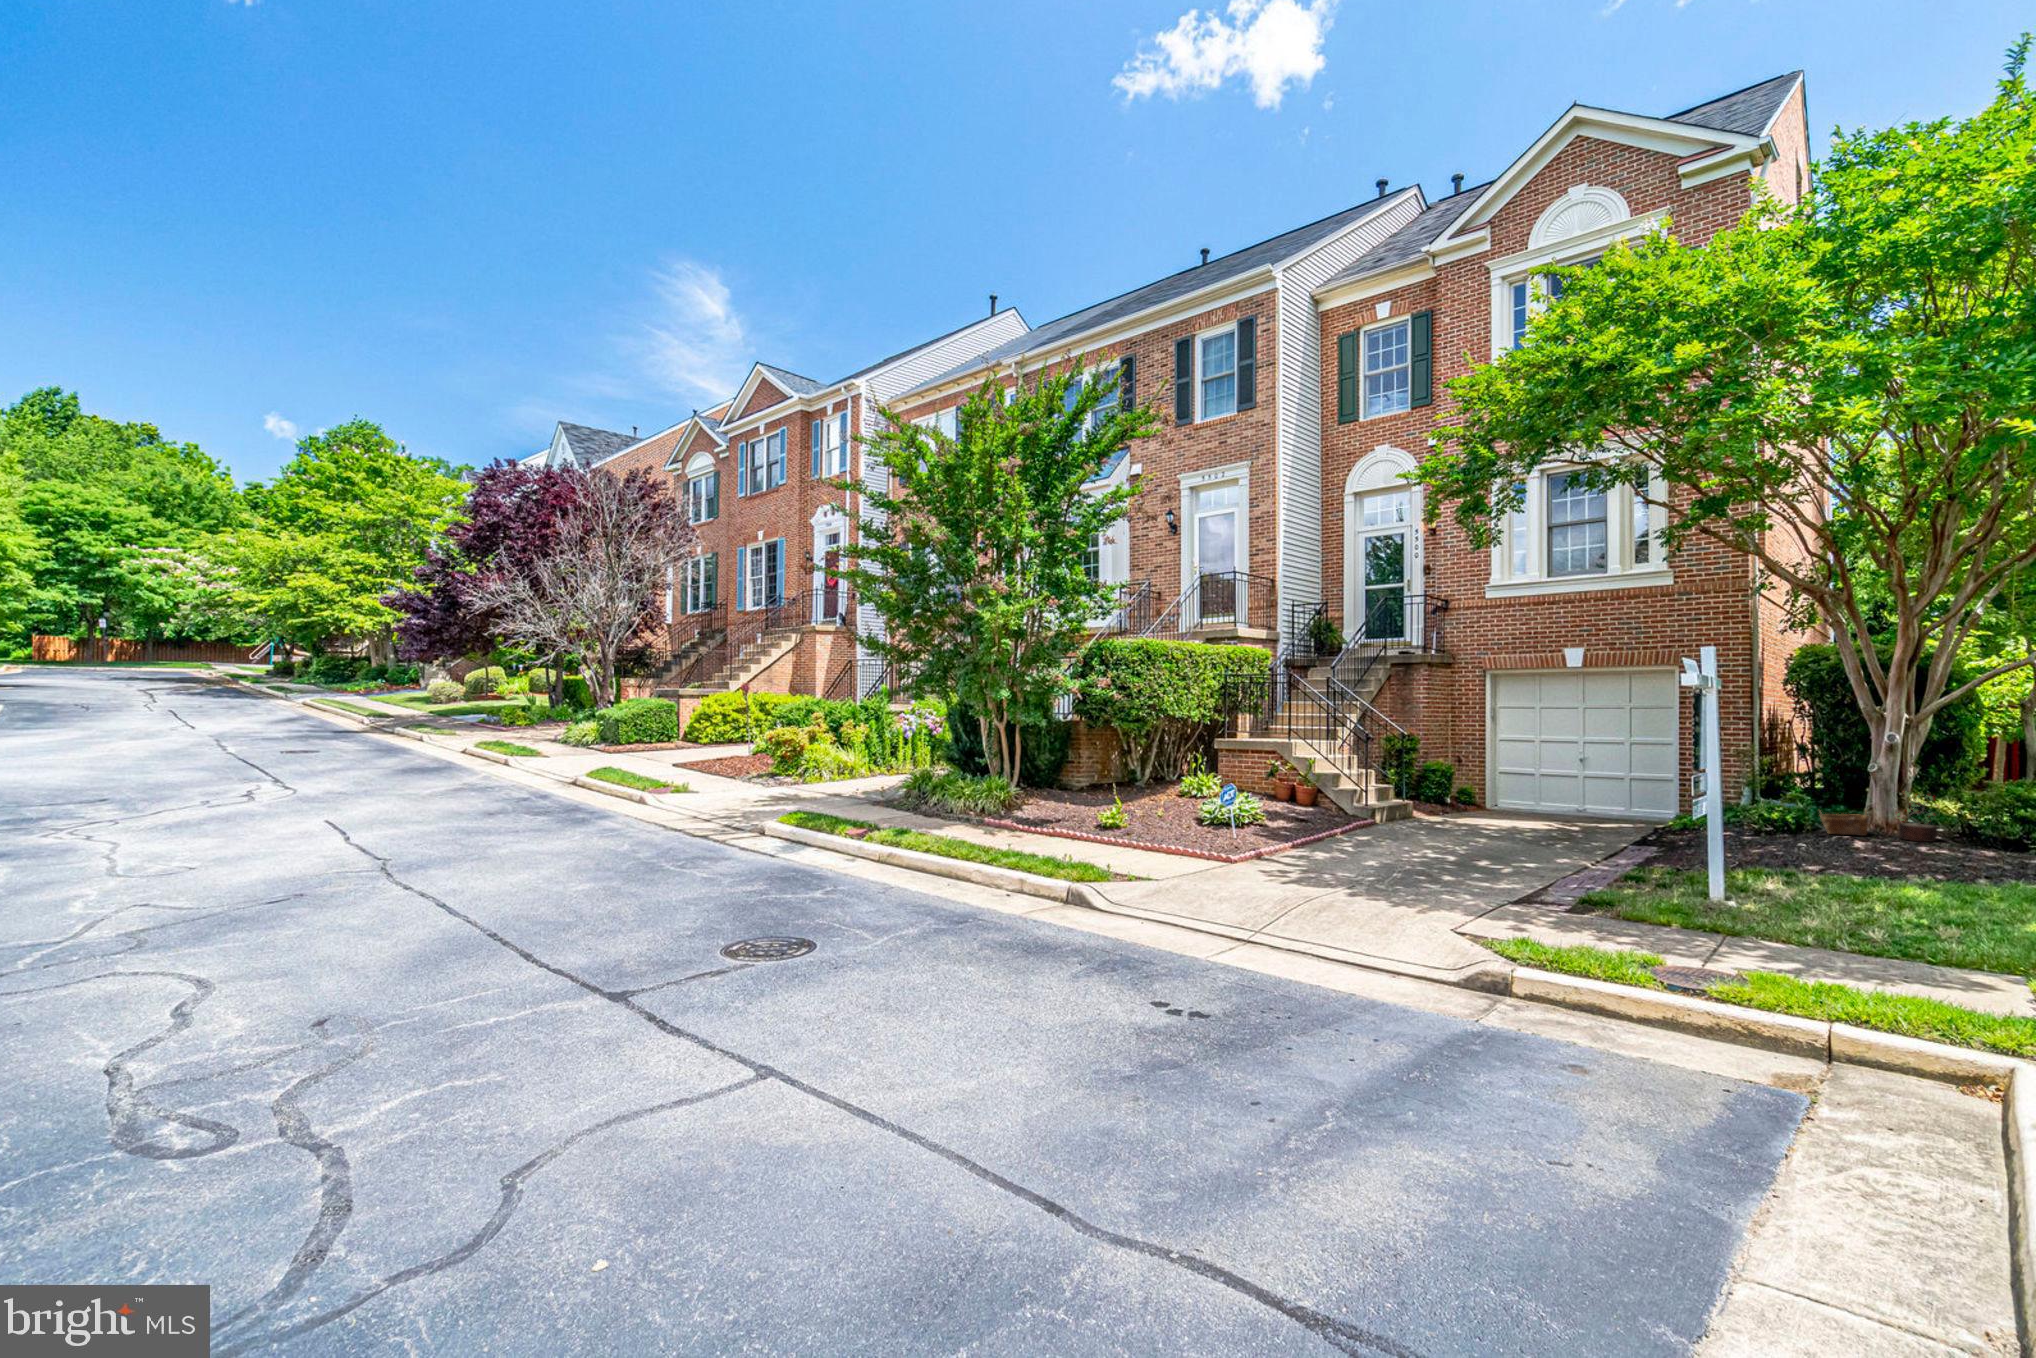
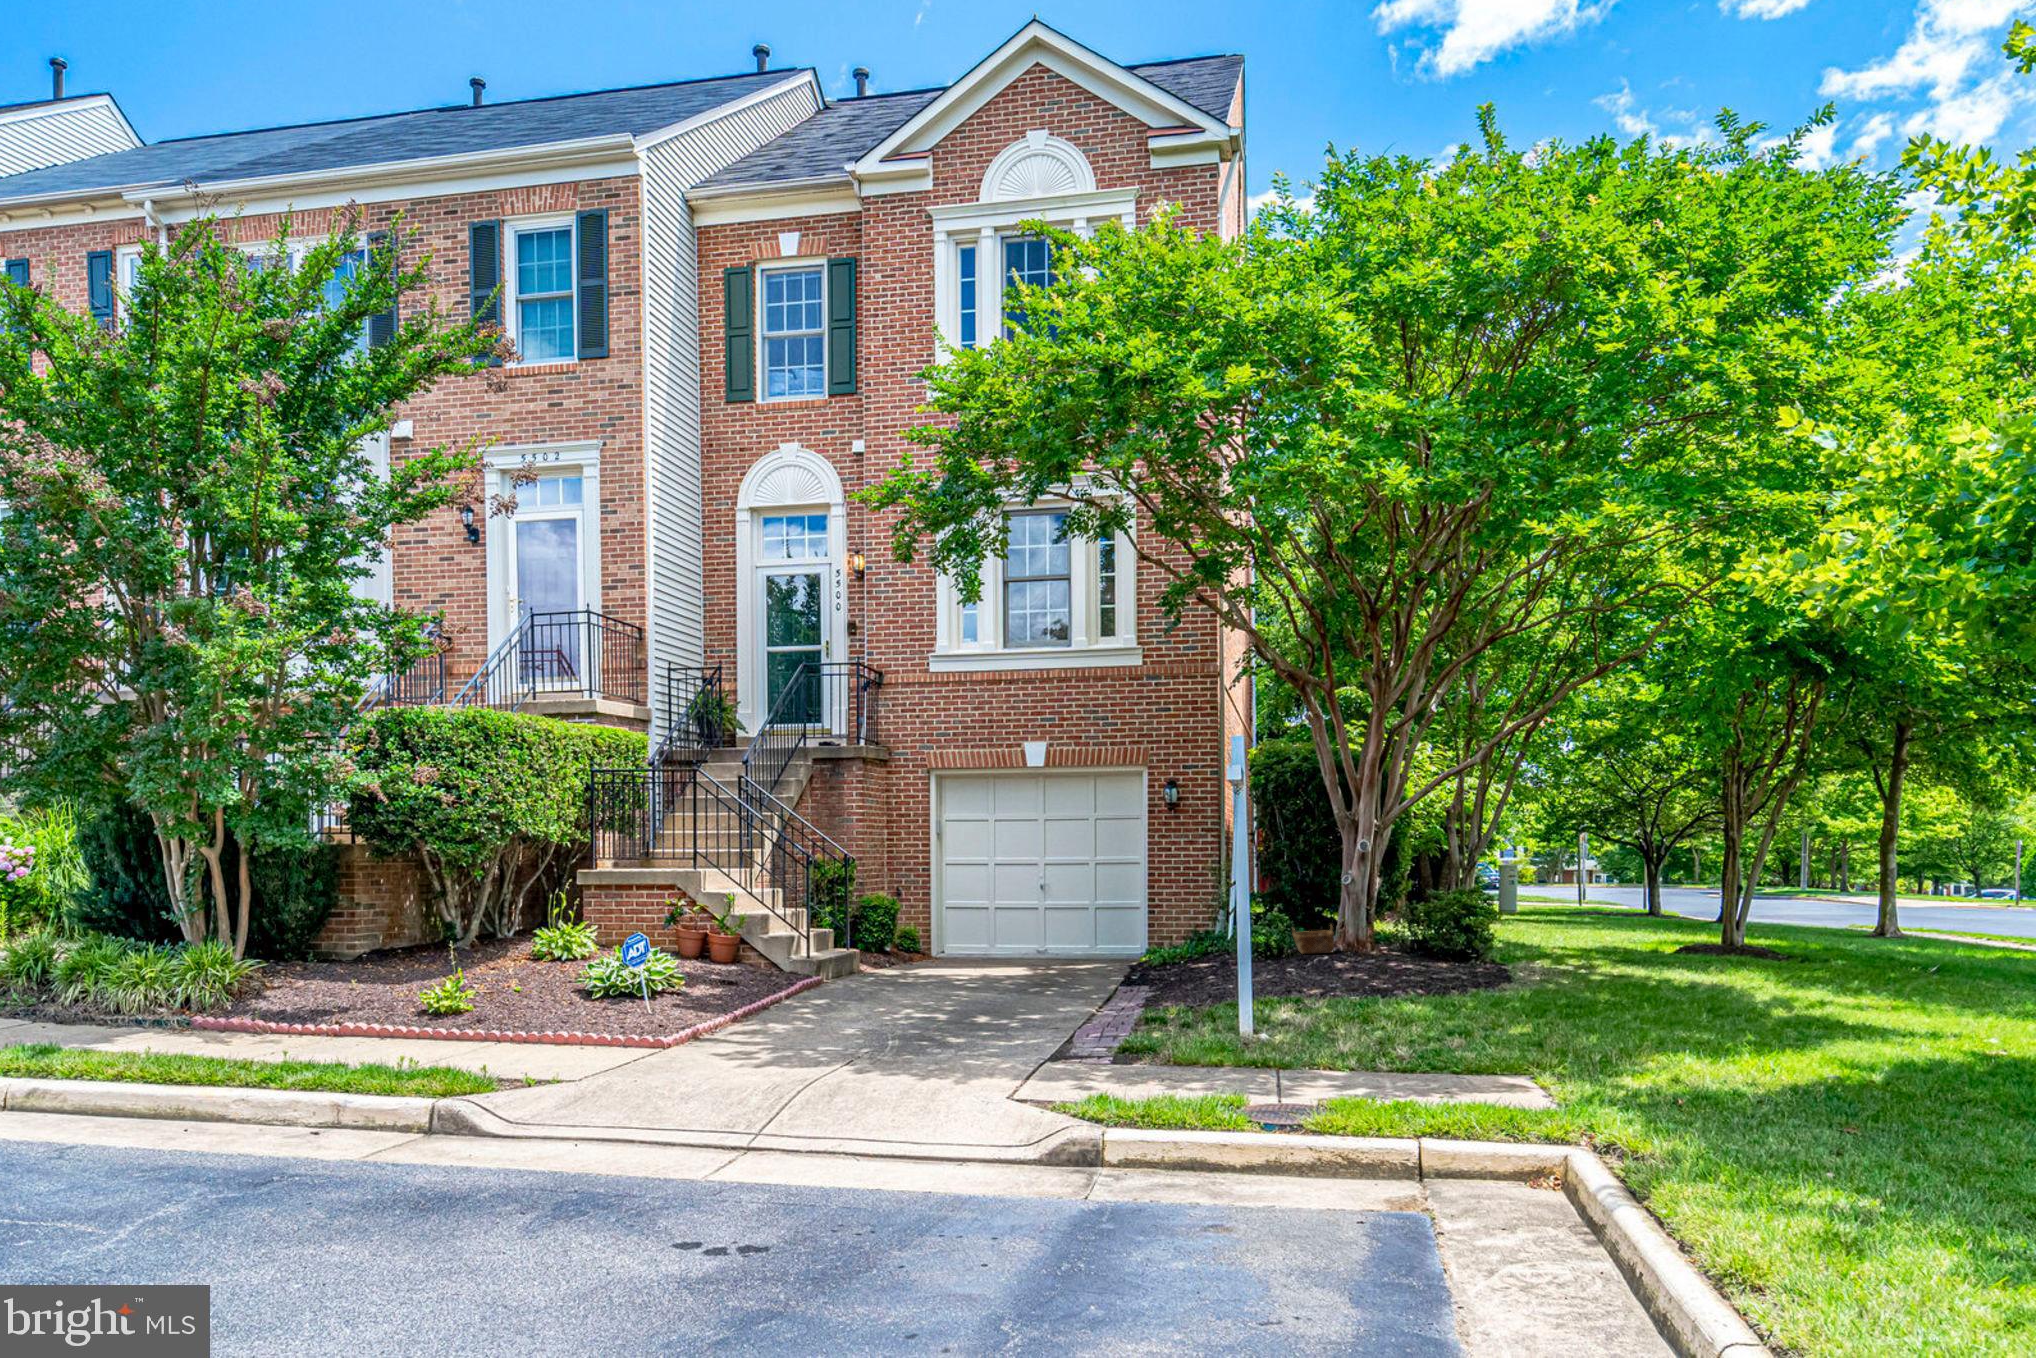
decorative plant: present [1896,791,1938,842] -> none [1356,901,1391,955]

